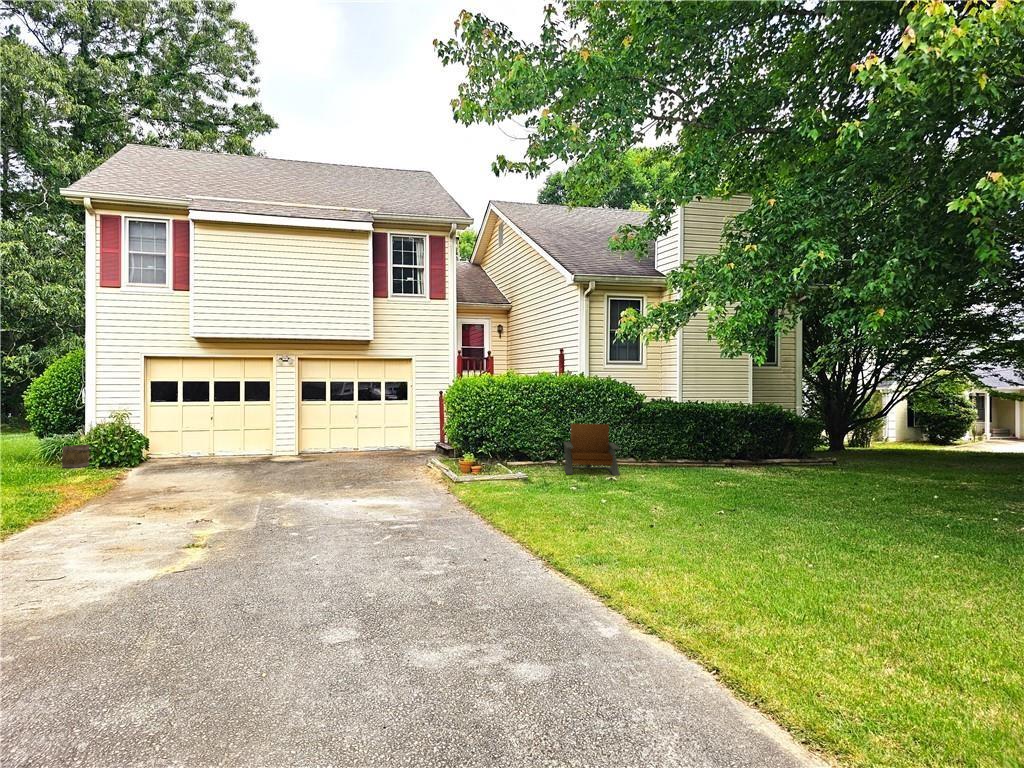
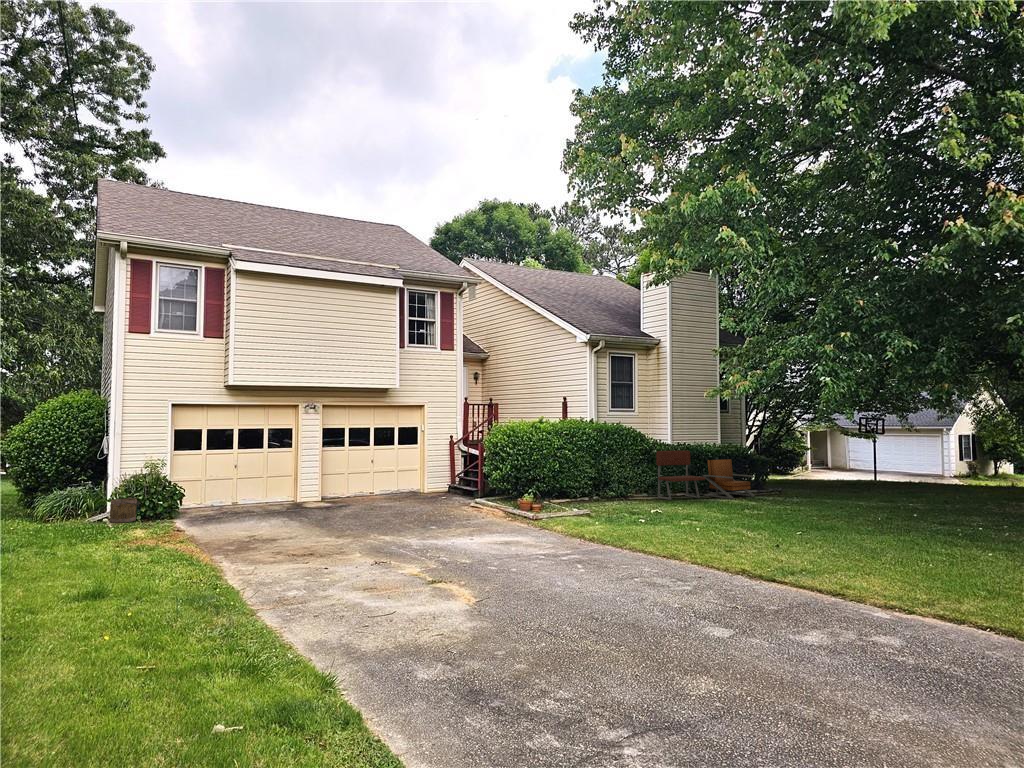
bench: none [647,410,706,468] -> present [656,451,705,500]
lounge chair: present [564,423,620,475] -> present [702,459,755,499]

